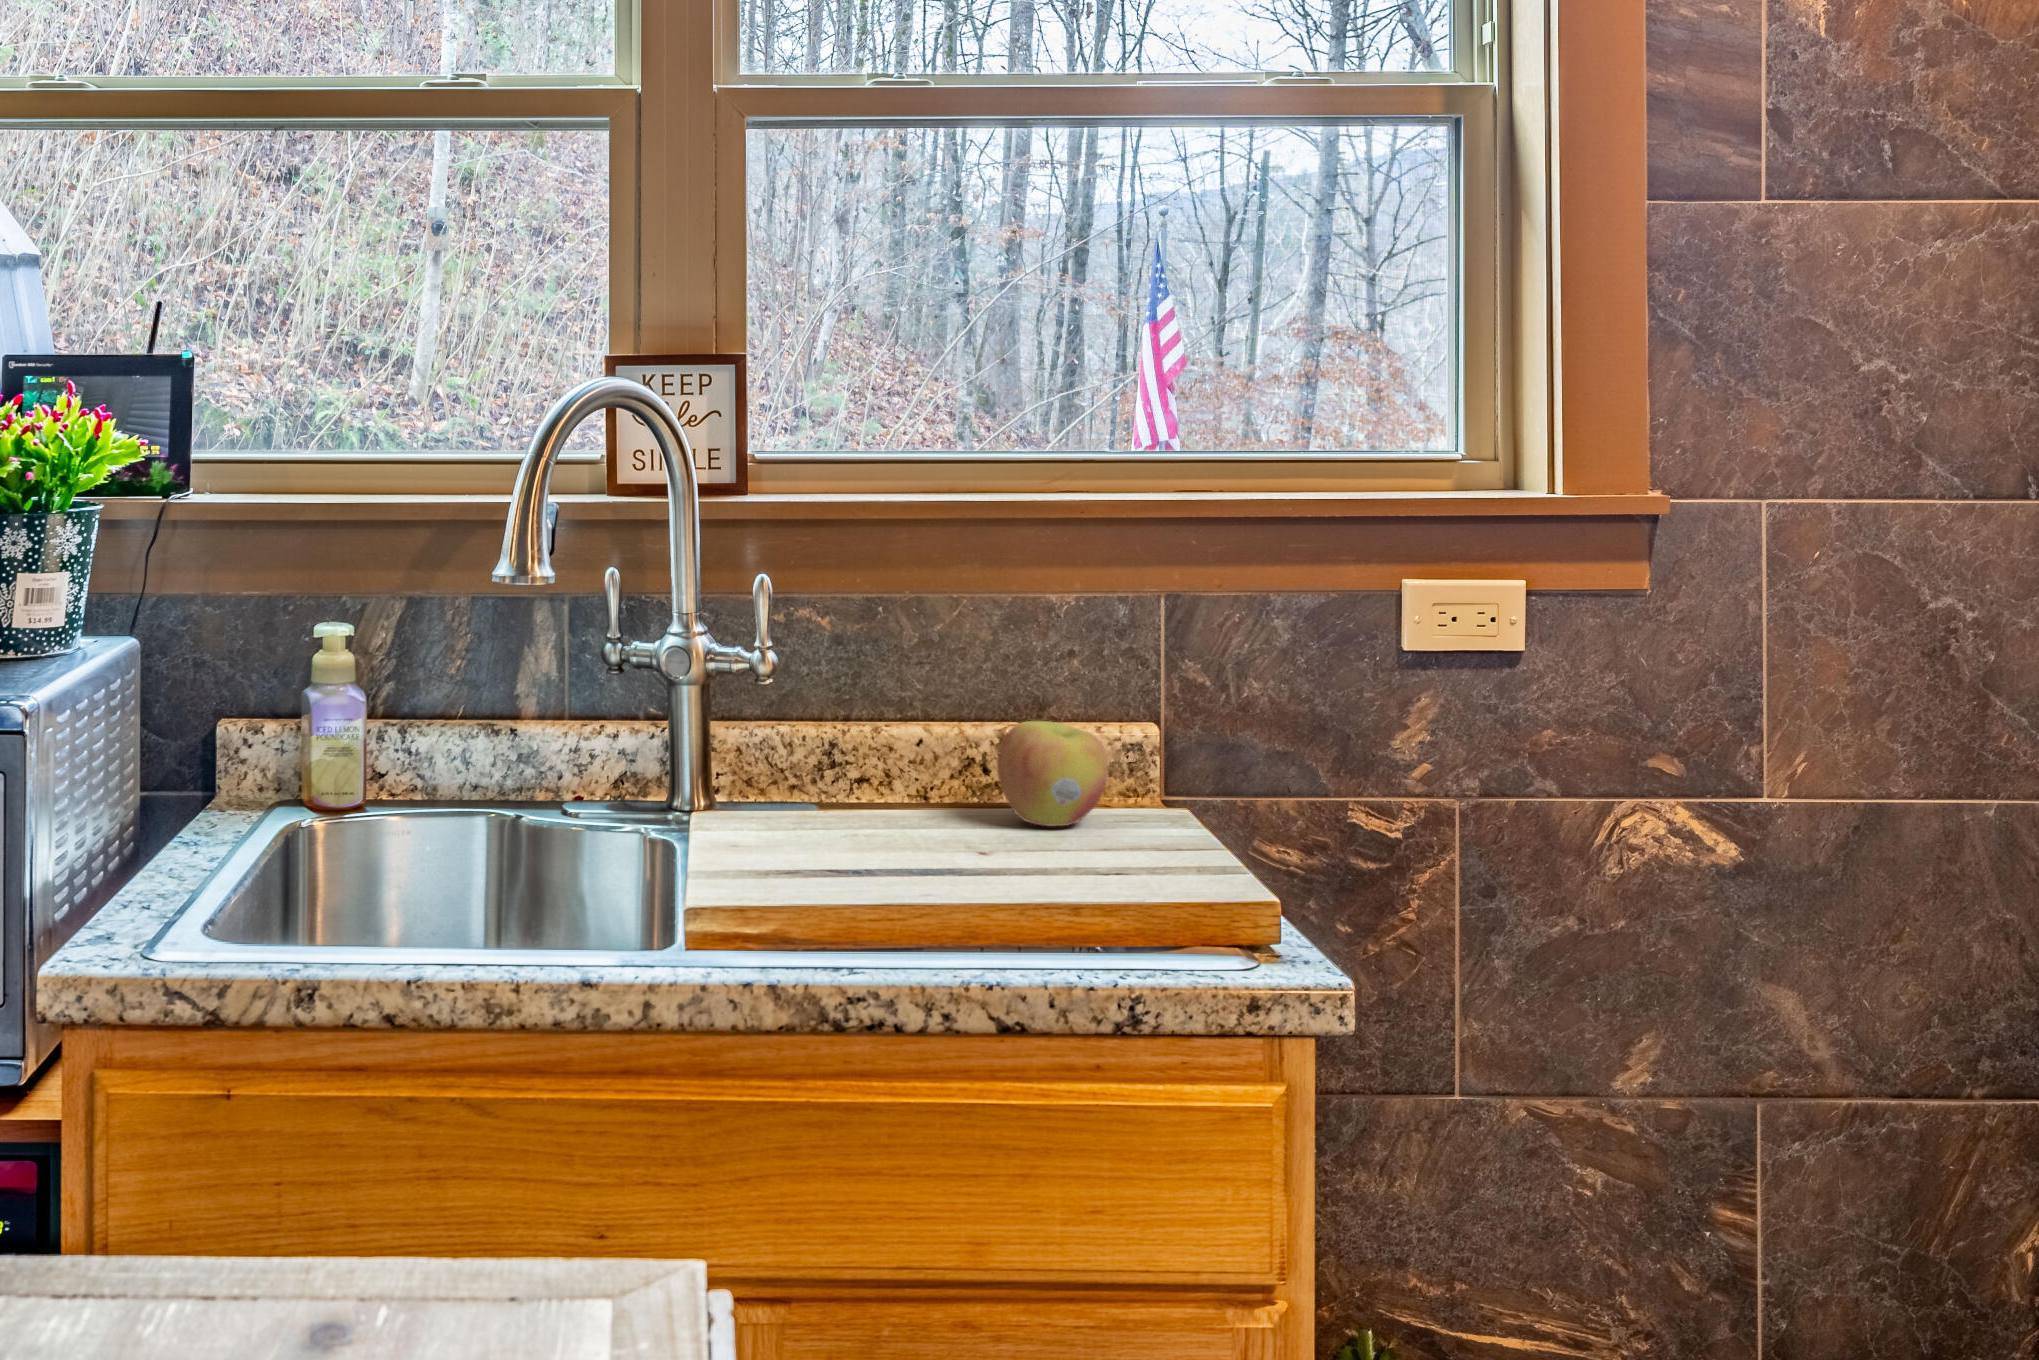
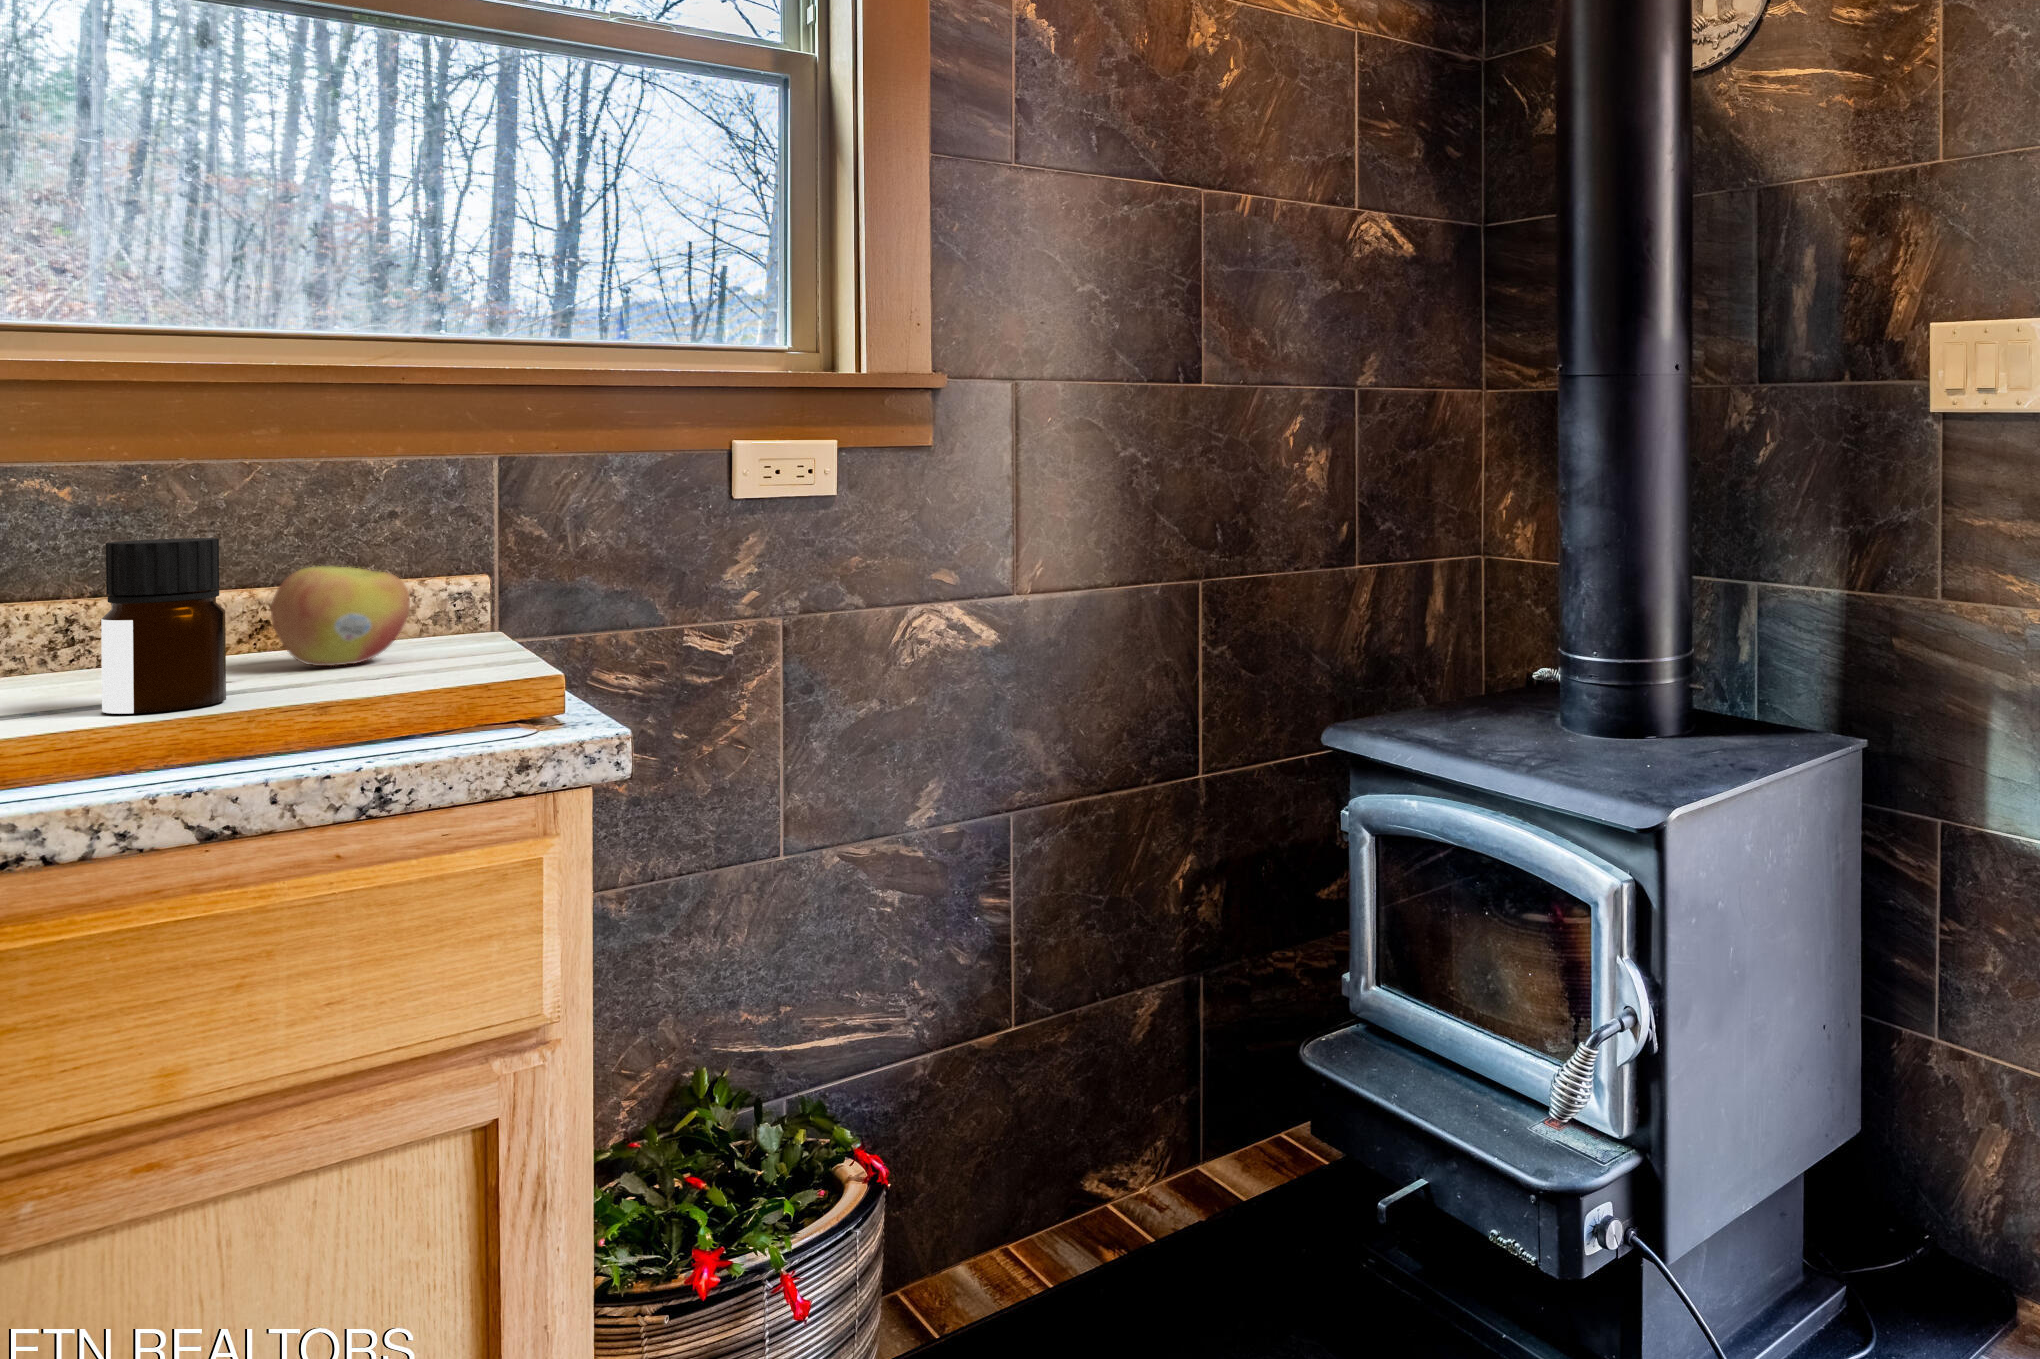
bottle: none [900,707,987,879] -> present [101,538,226,714]

